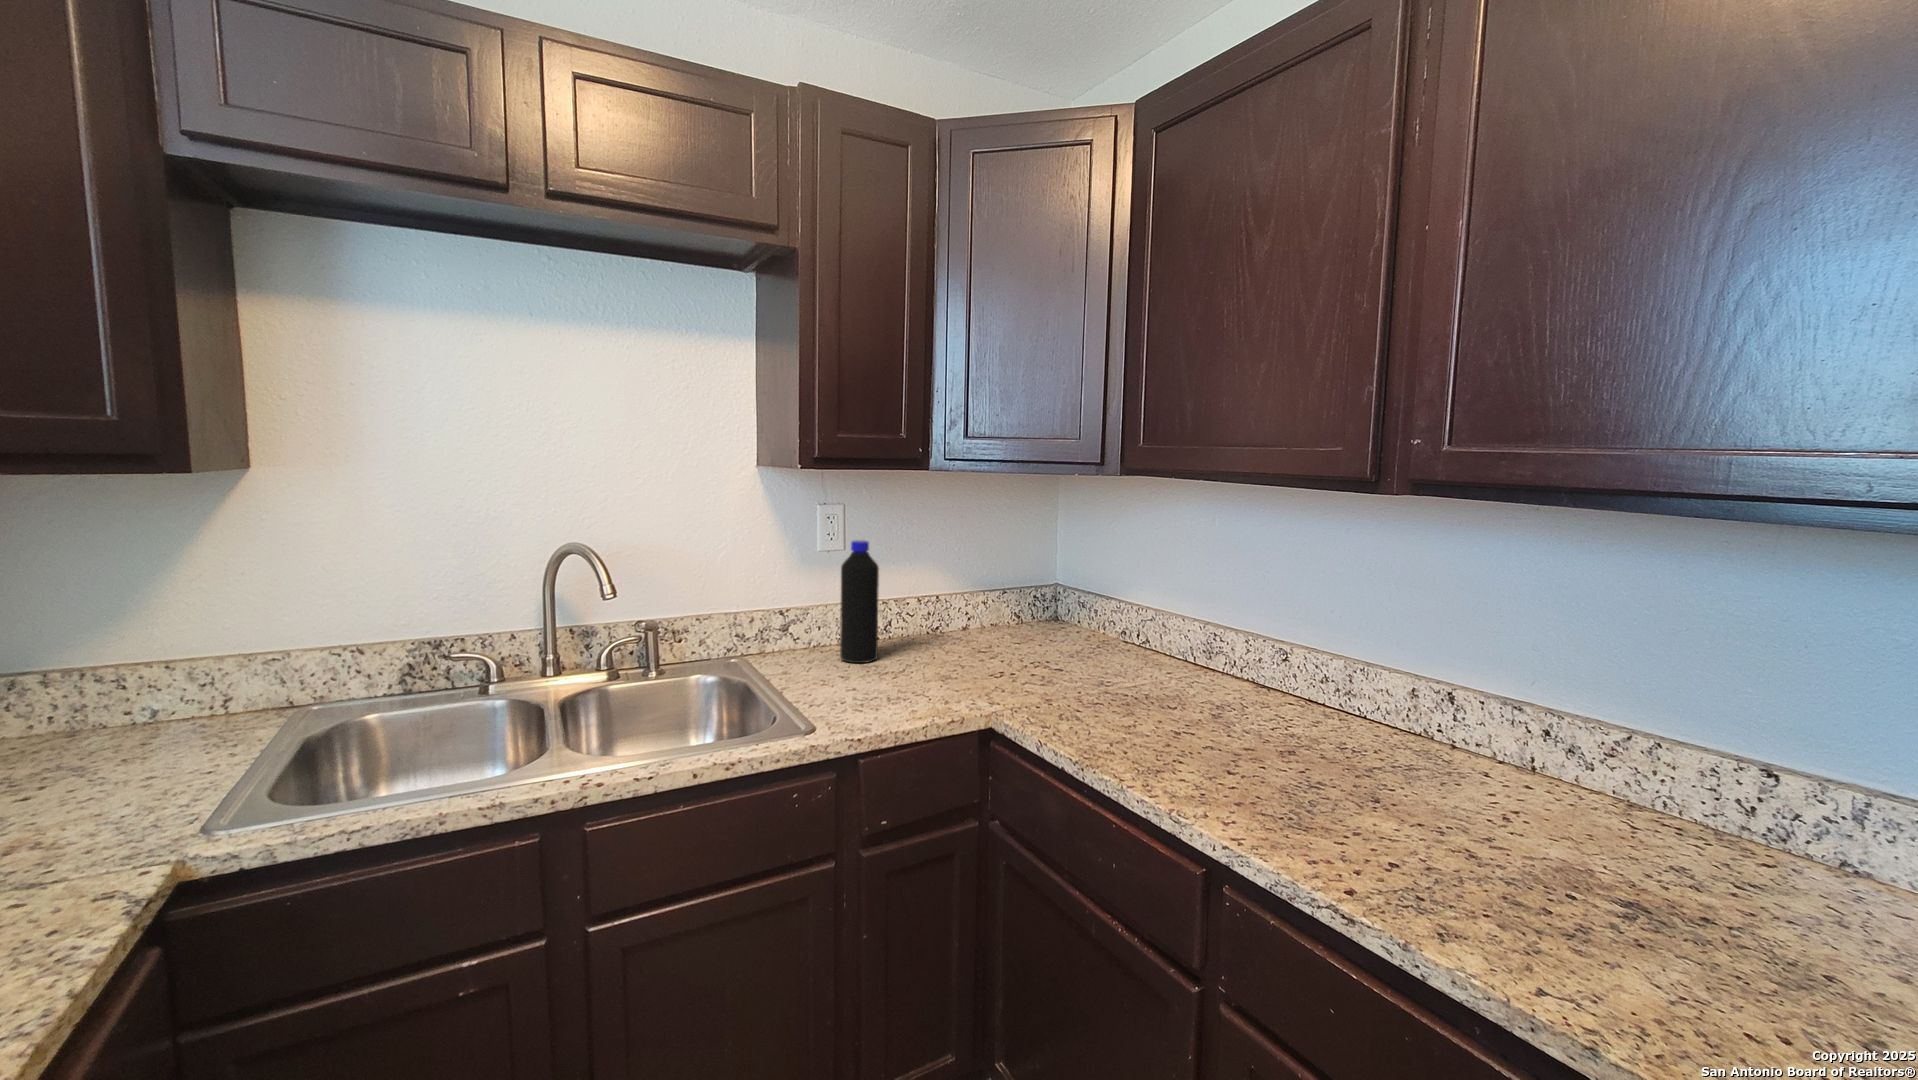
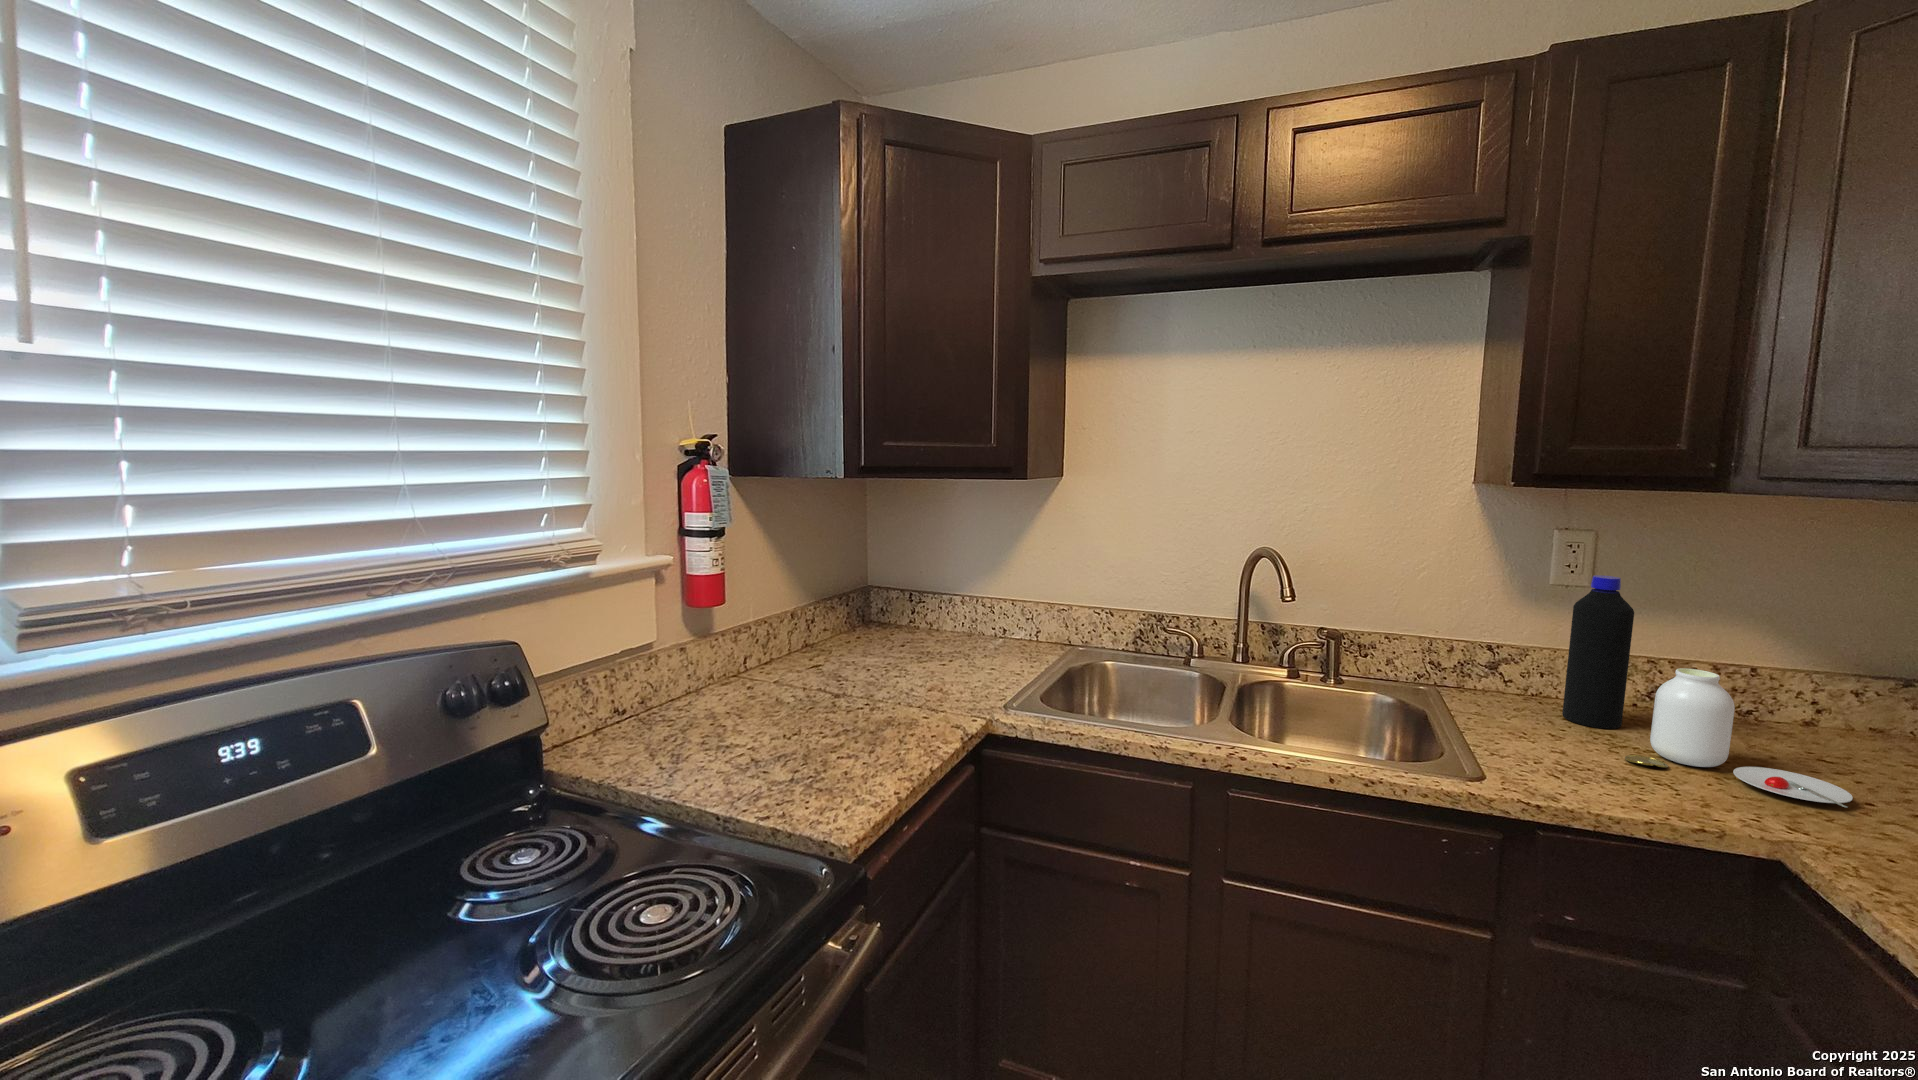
jar: none [891,604,1006,684] -> present [1625,668,1853,808]

